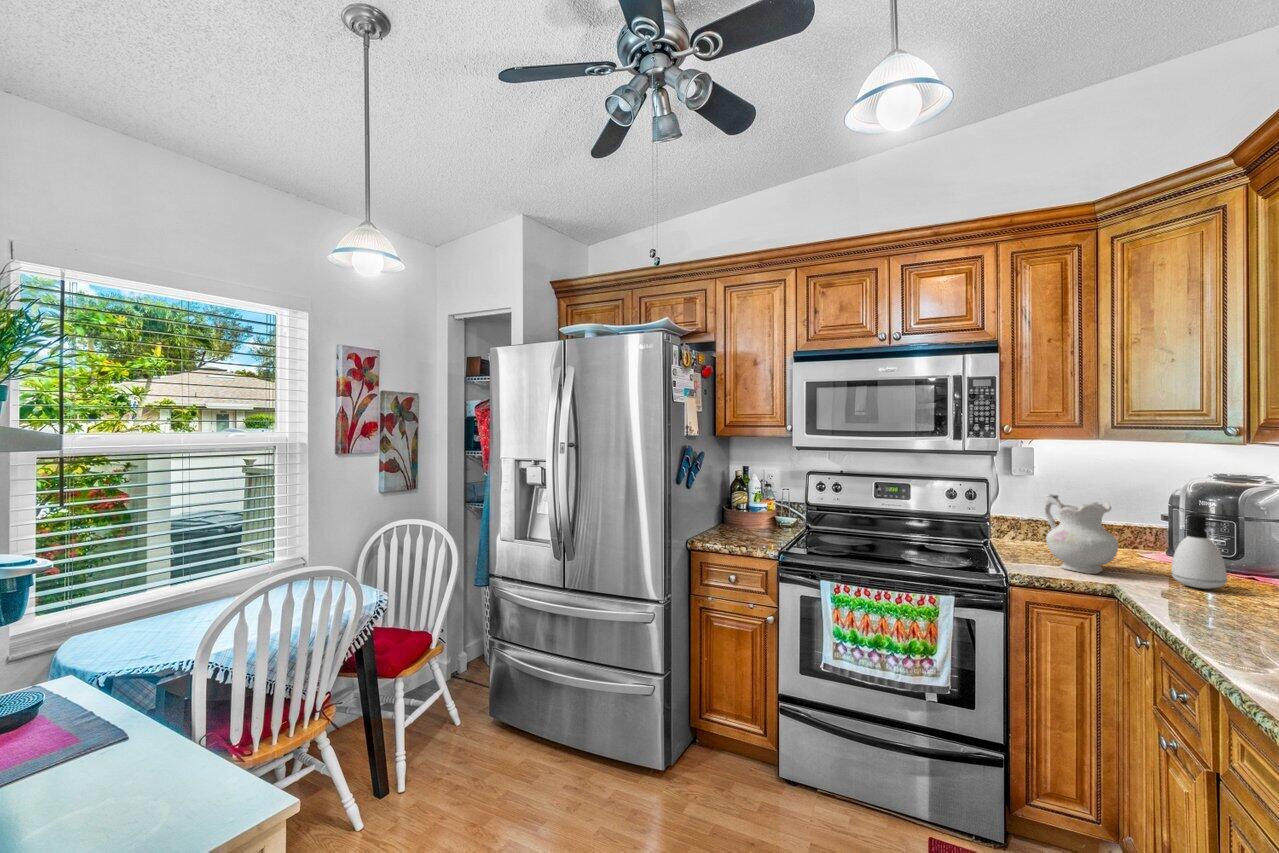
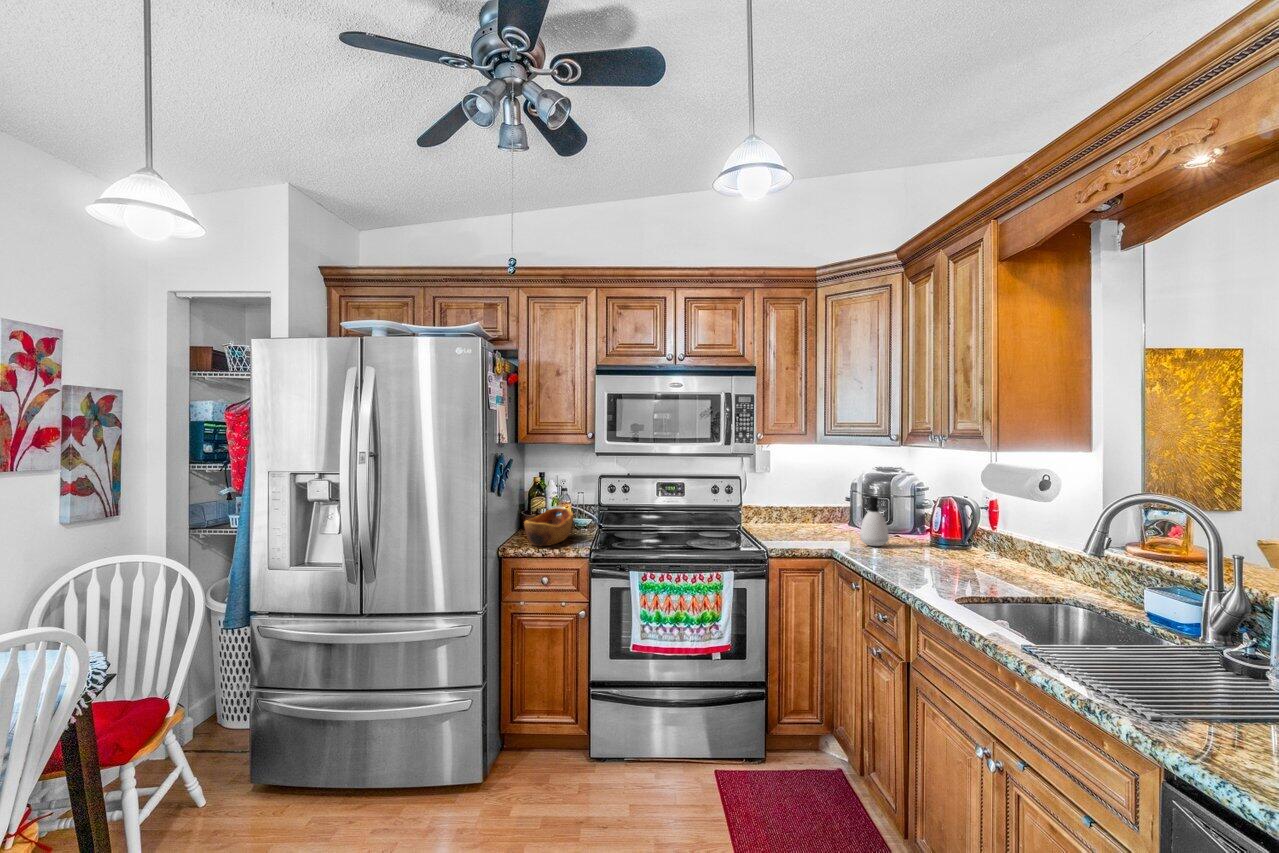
ceramic pitcher: present [1044,494,1118,574] -> none [785,487,830,544]
wooden bowl: none [717,503,772,542] -> present [524,508,573,547]

